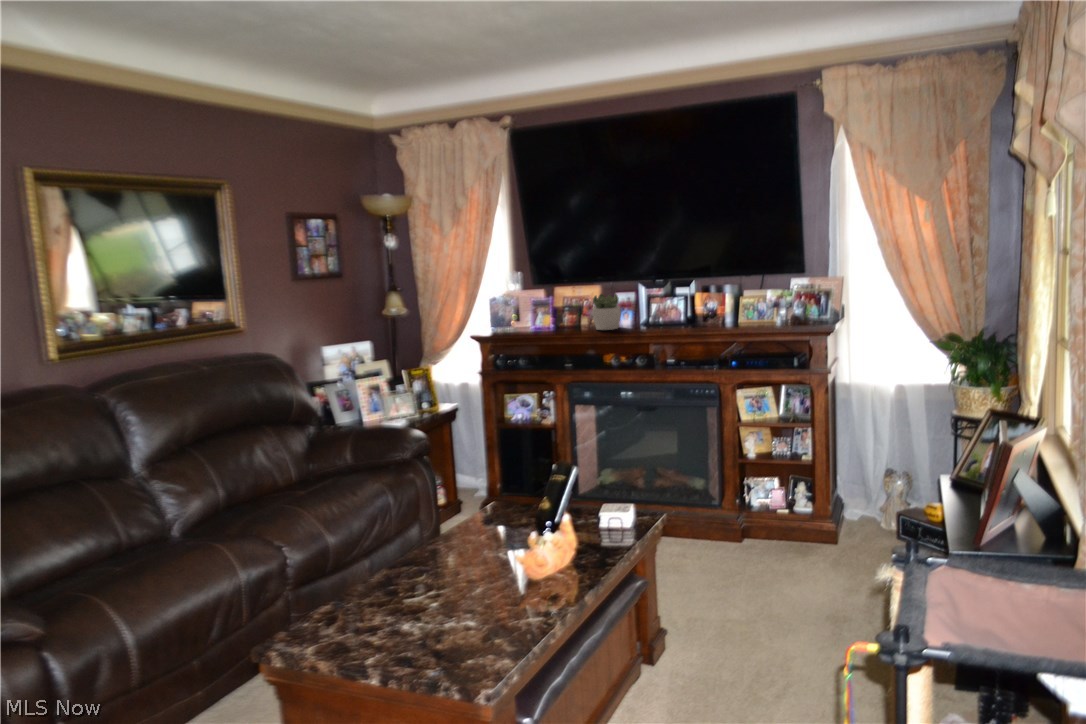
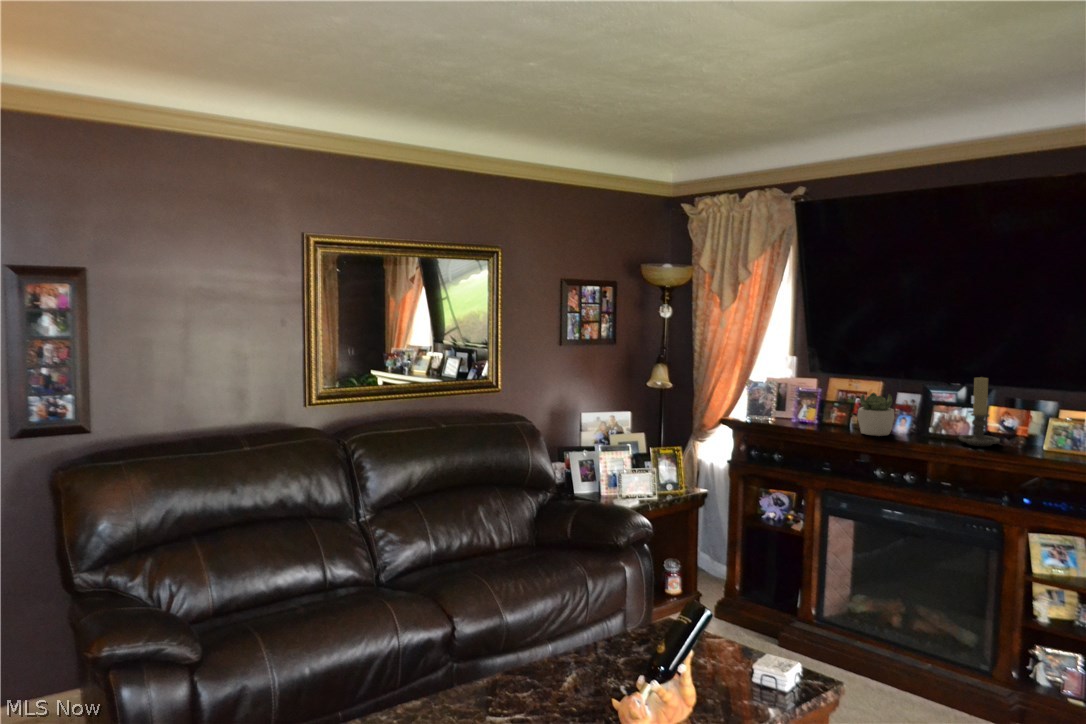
candle holder: none [676,269,706,326] -> present [959,377,1000,446]

